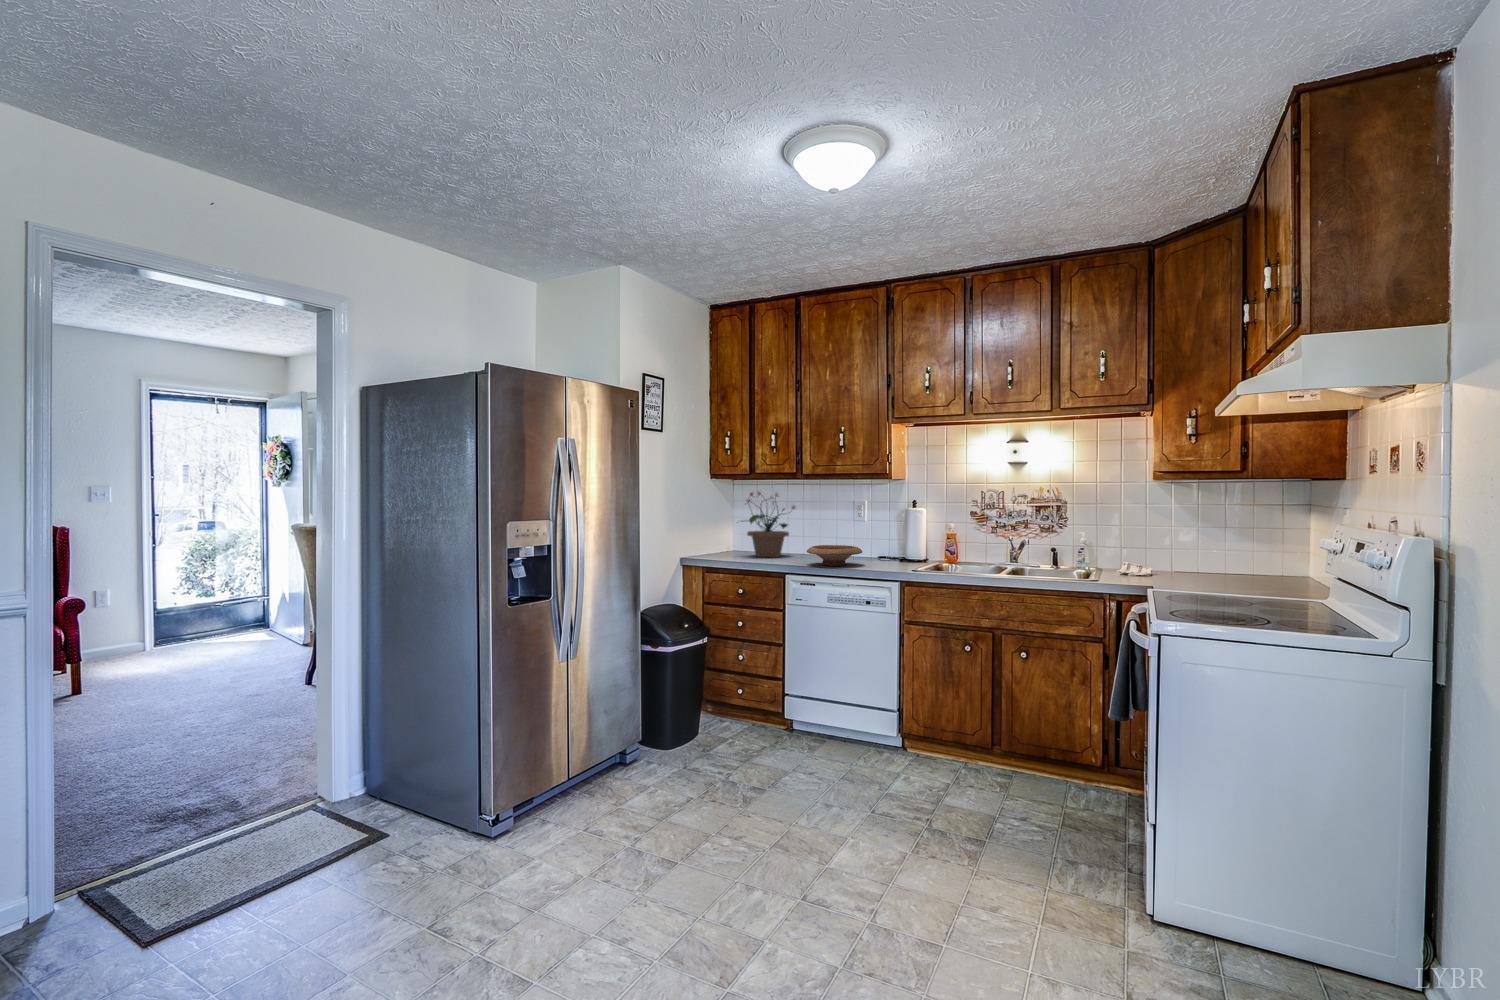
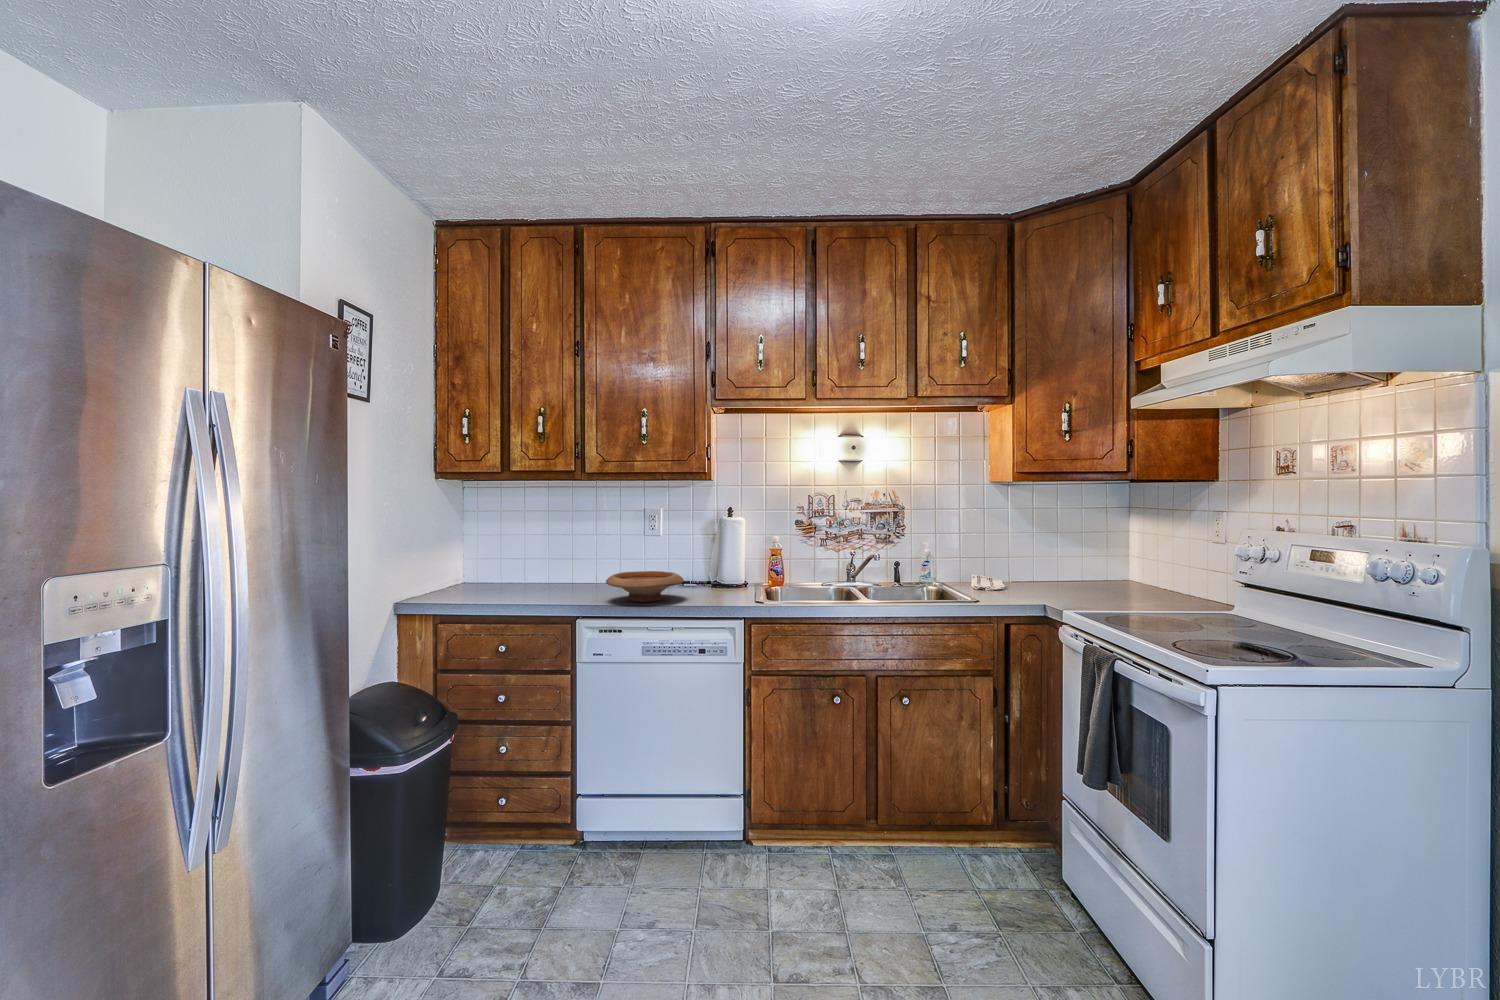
potted plant: present [741,492,795,557] -> none [479,495,571,593]

